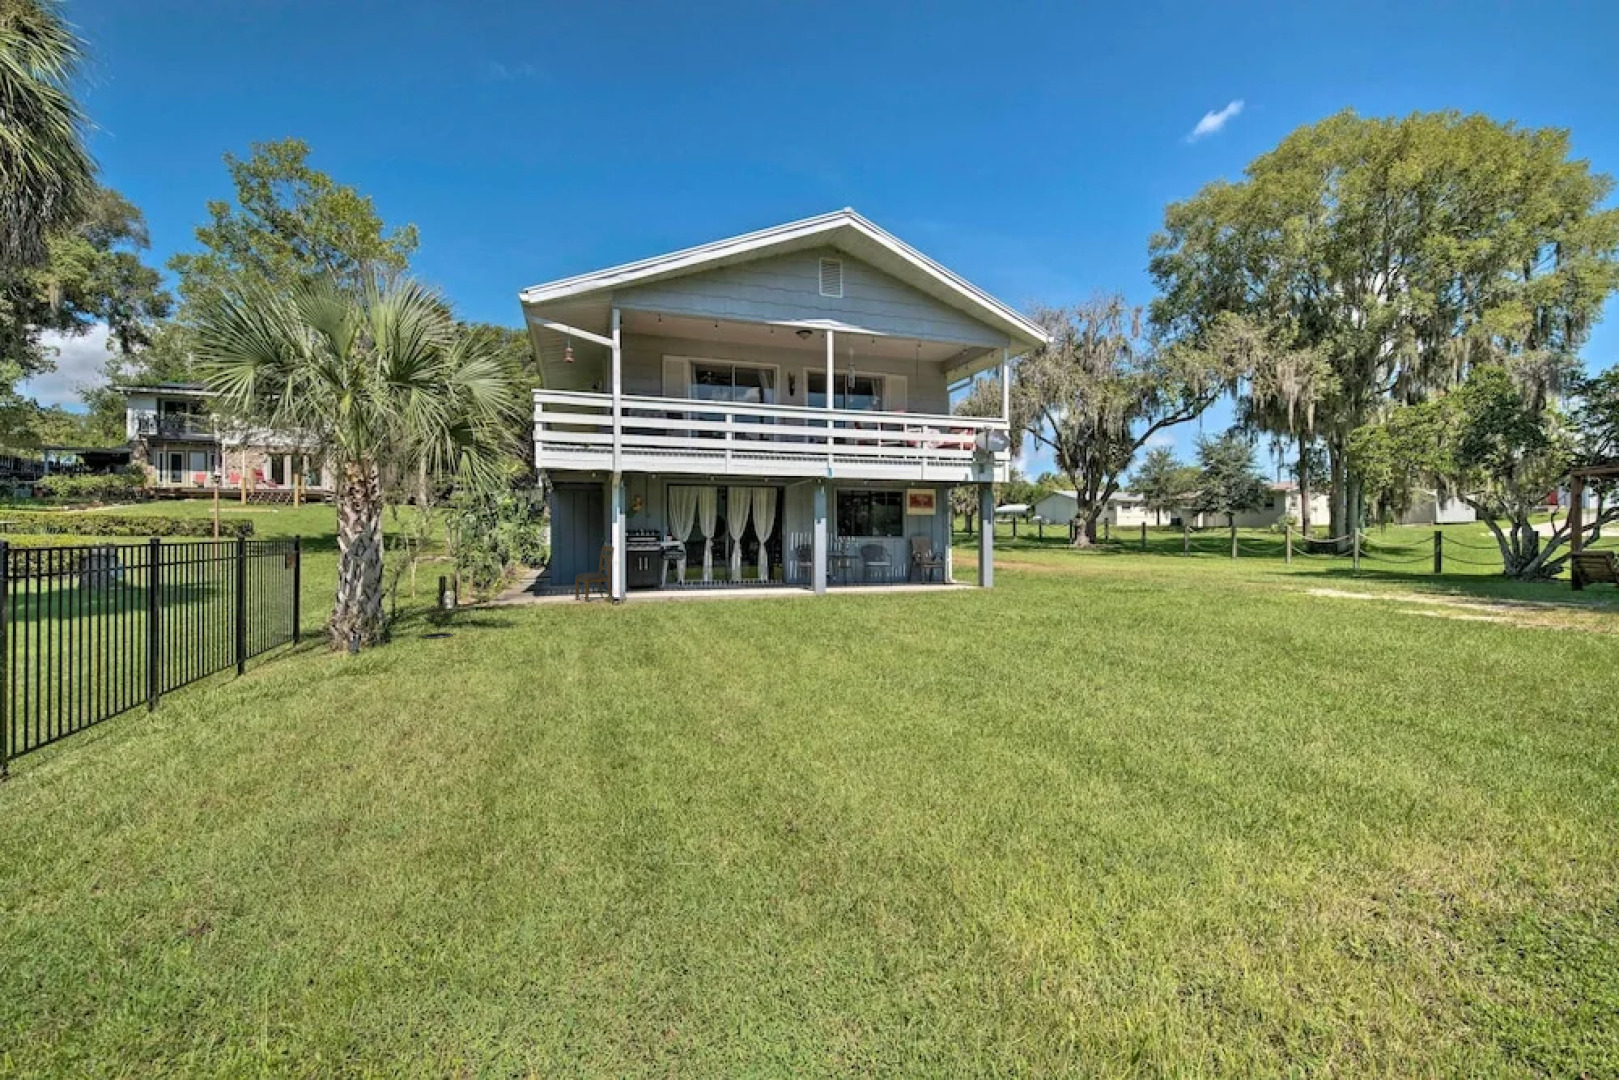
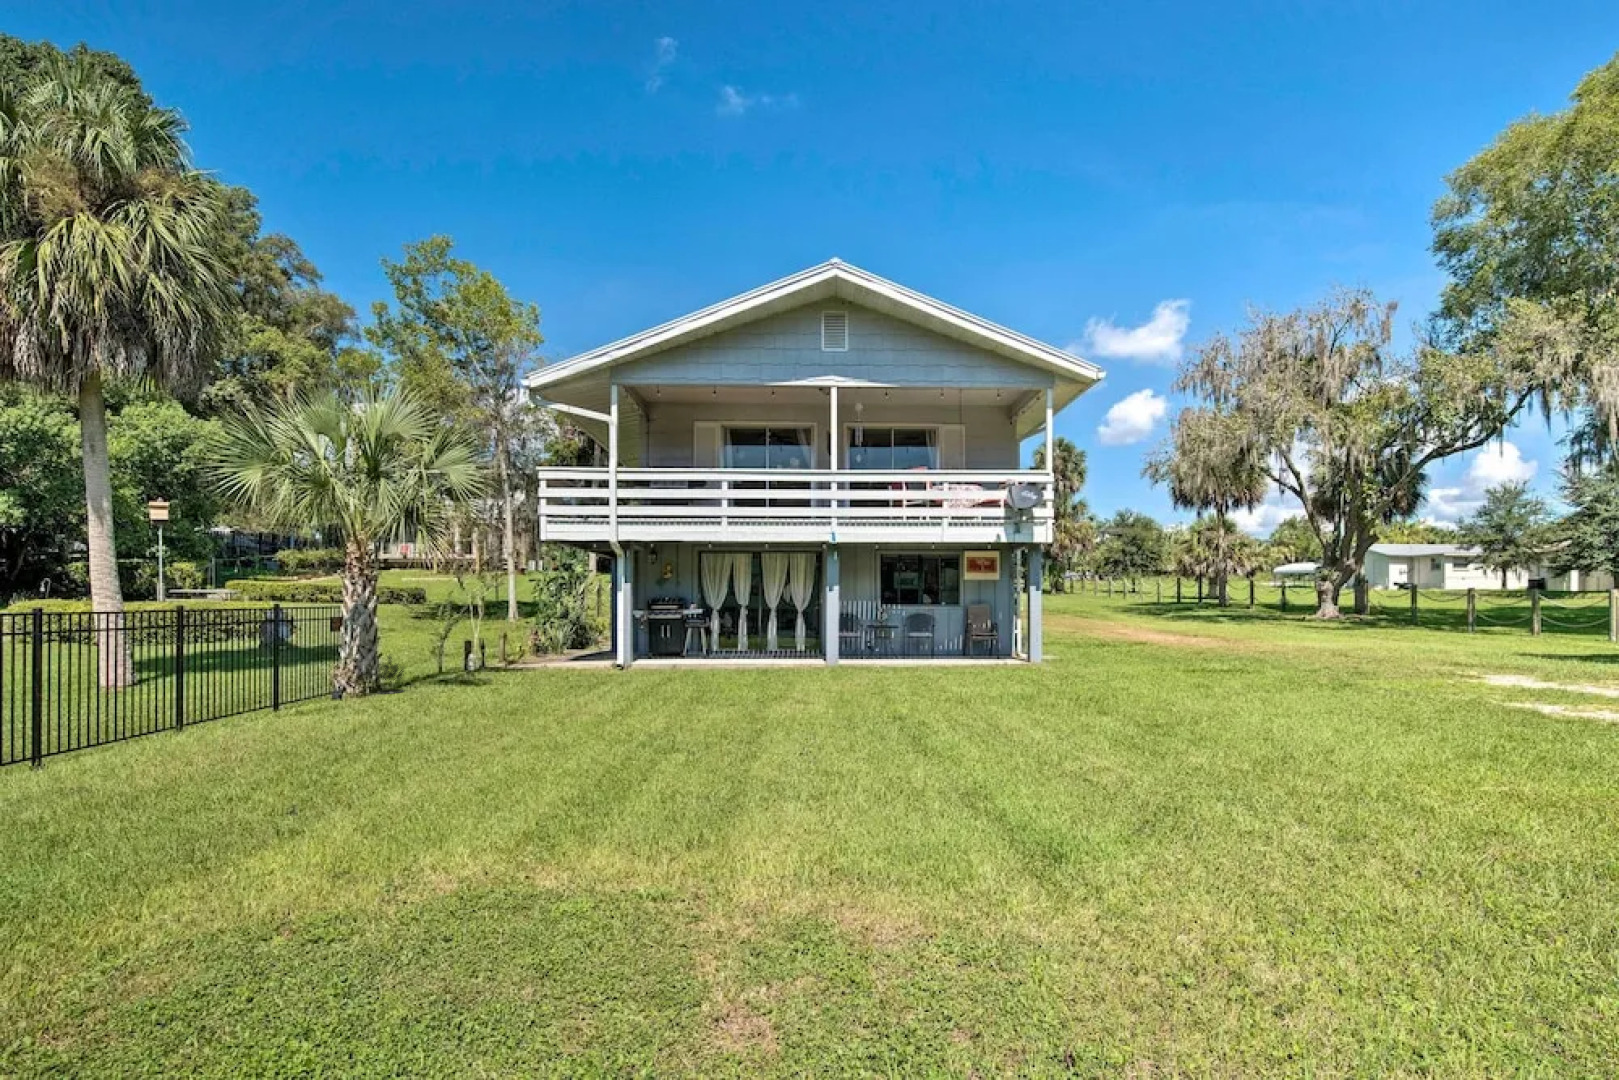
chair: present [575,546,614,602] -> none [583,612,617,667]

